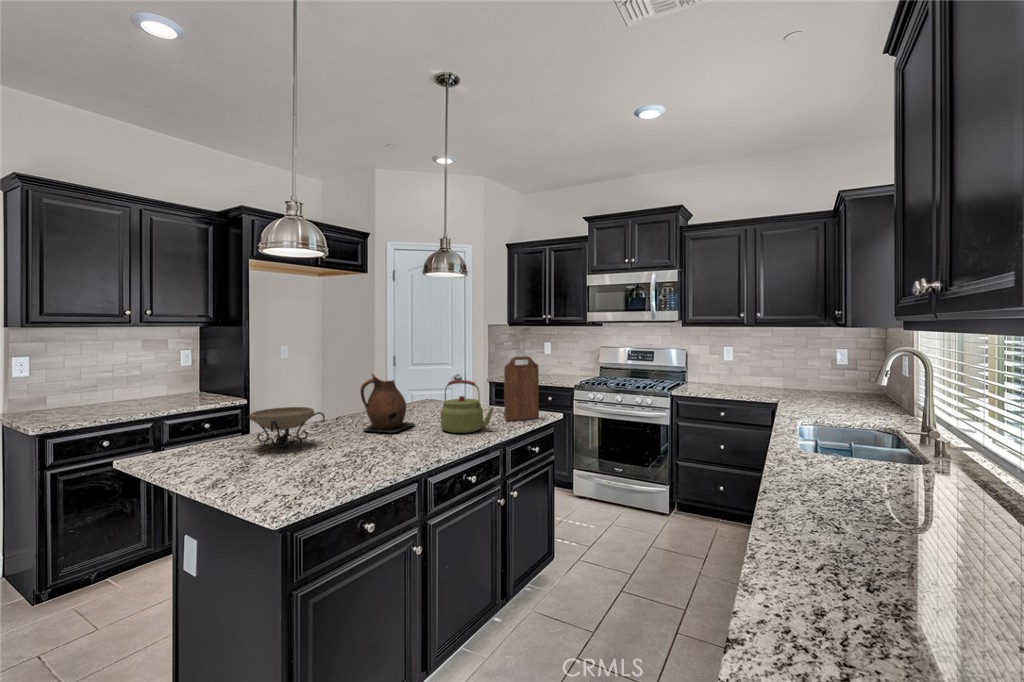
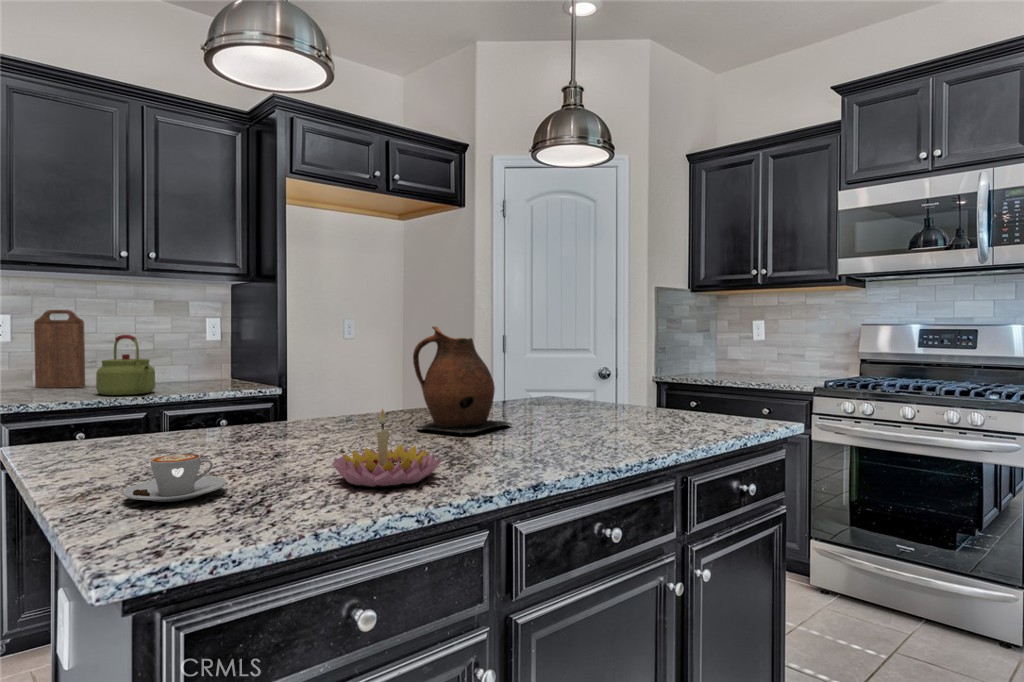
cutting board: present [504,356,539,421] -> present [34,310,85,388]
kettle: present [441,380,494,433] -> present [96,335,155,395]
decorative bowl: present [238,407,325,449] -> none [195,377,339,447]
candle holder: none [339,430,393,469] -> present [332,408,442,488]
coffee cup: none [240,460,290,485] -> present [123,454,226,502]

